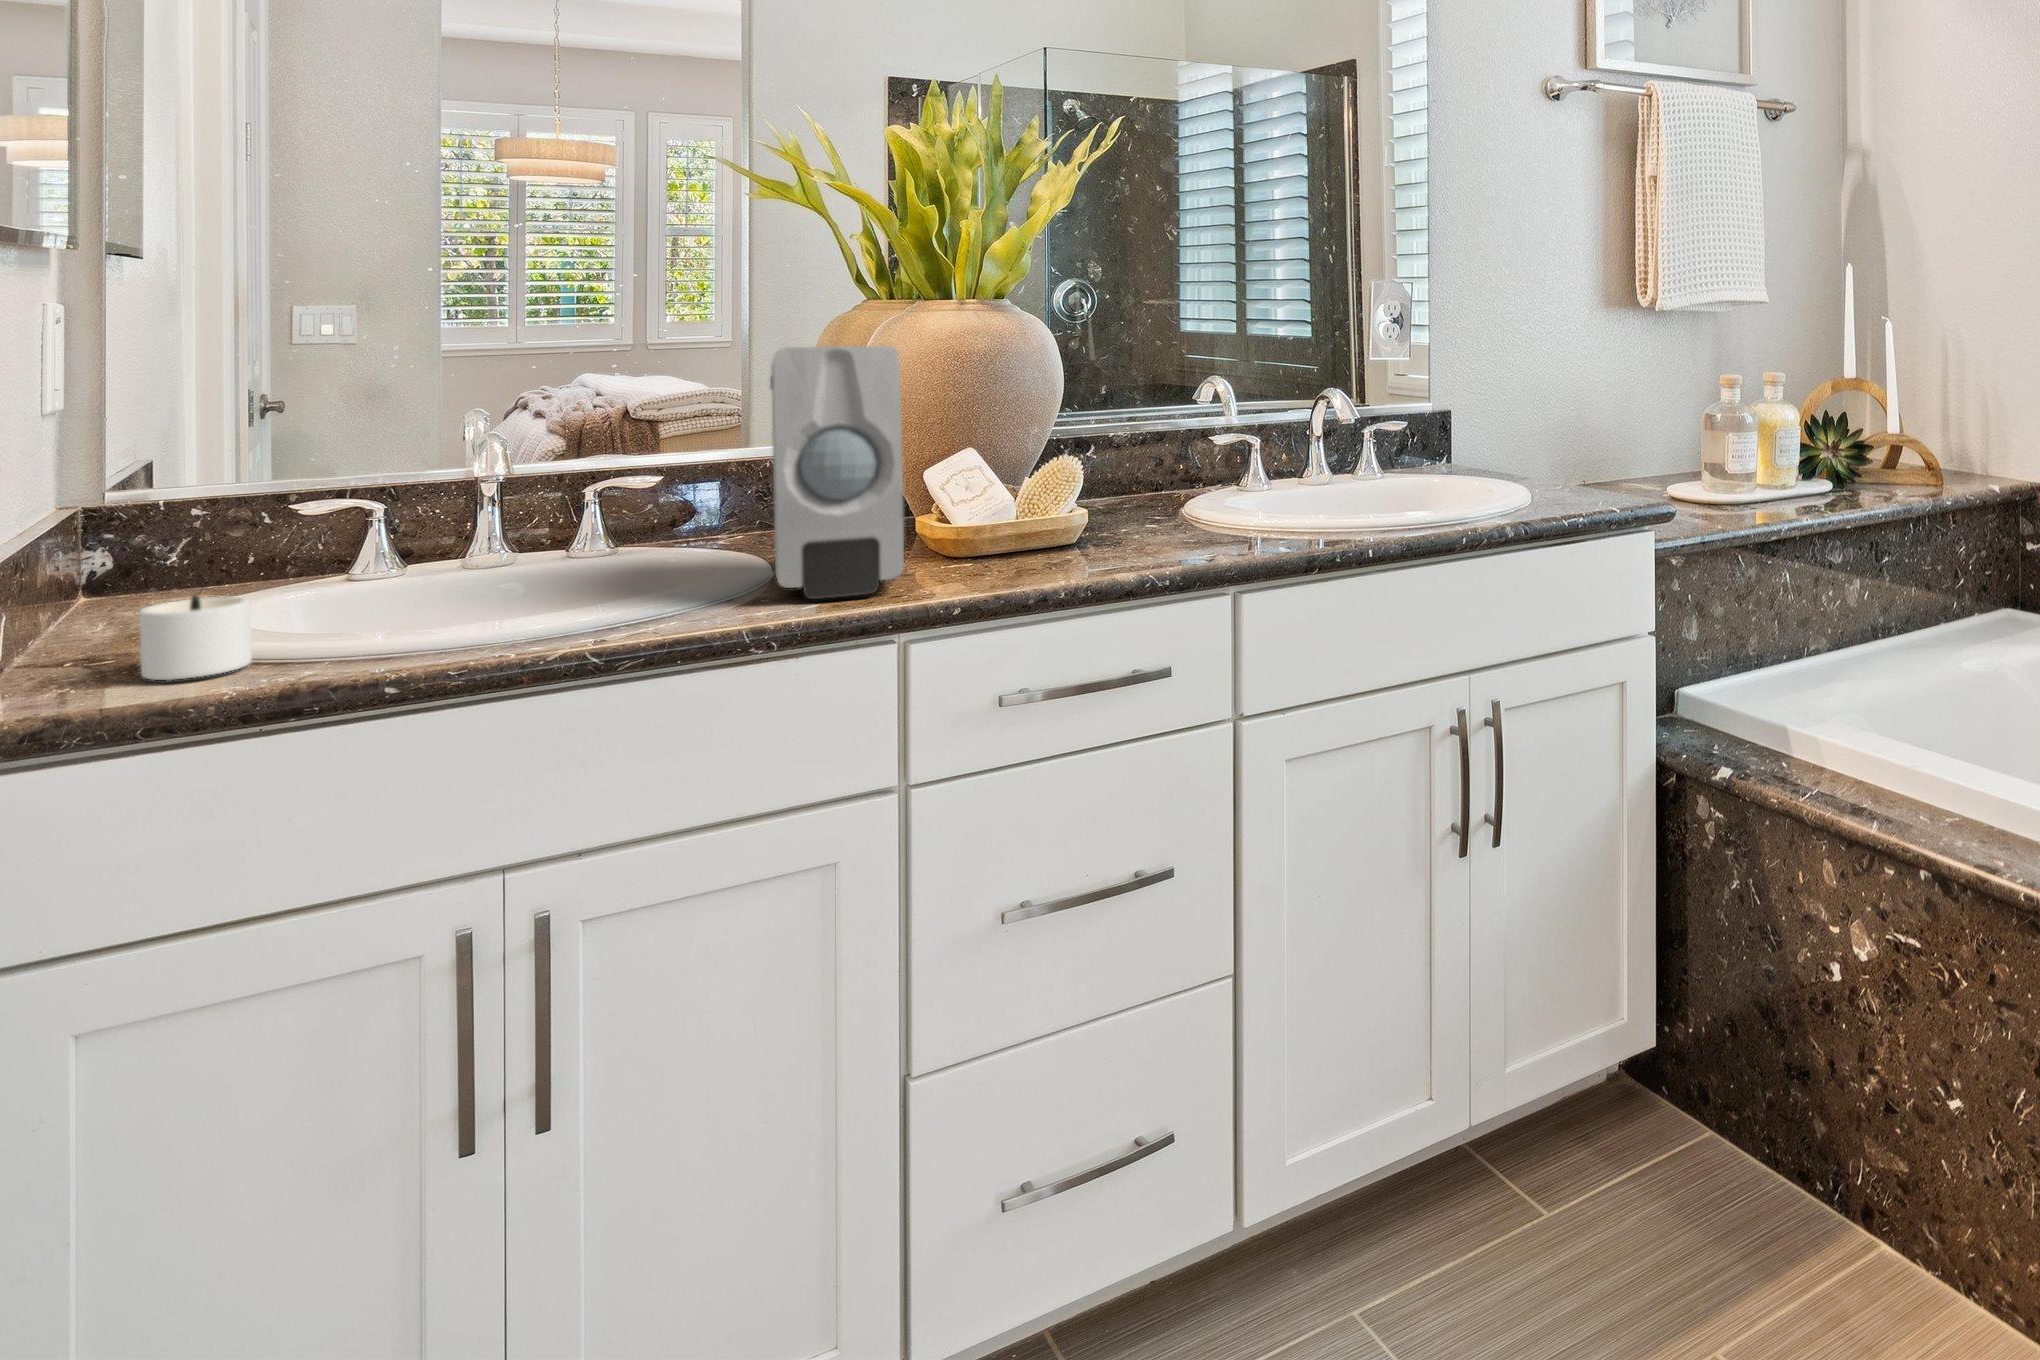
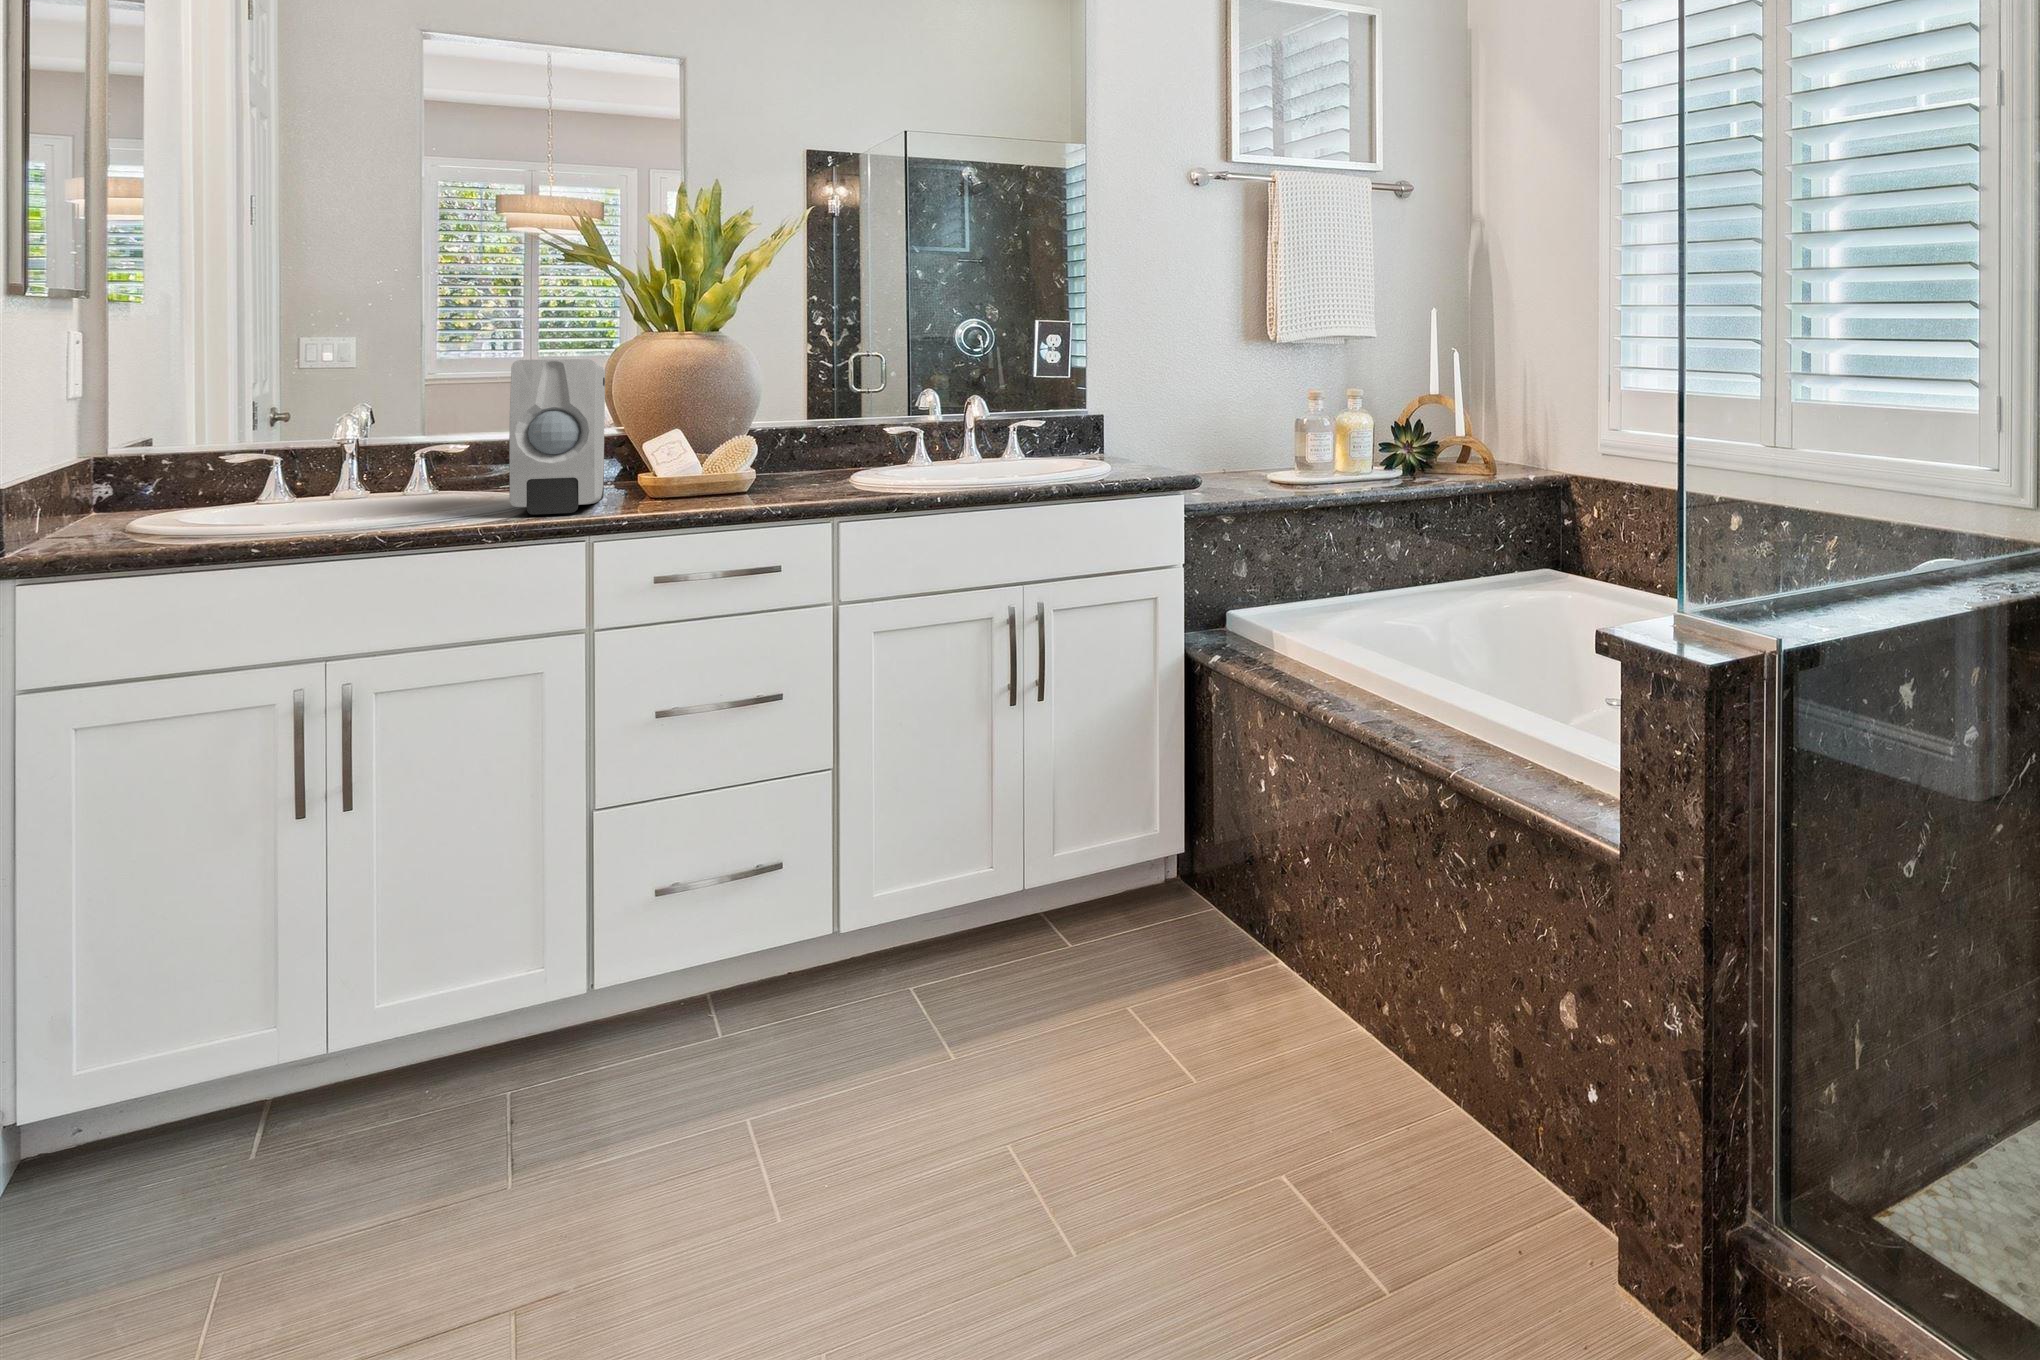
candle: present [139,595,252,680] -> none [118,496,213,541]

